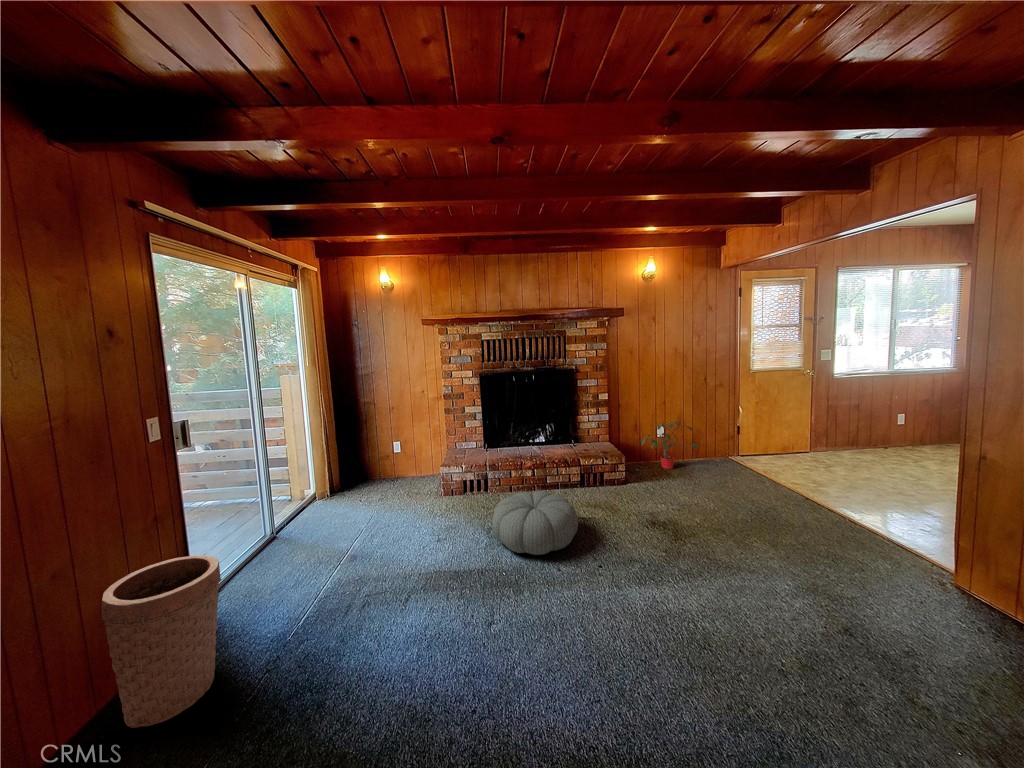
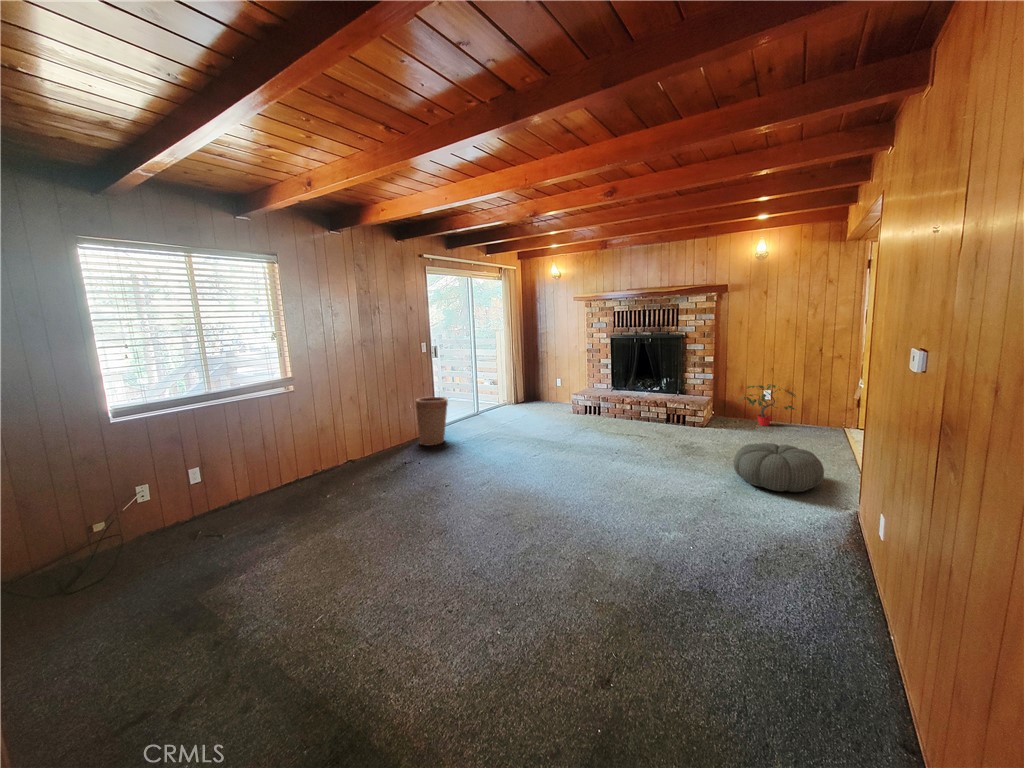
pouf: present [492,491,578,555] -> present [733,443,824,492]

